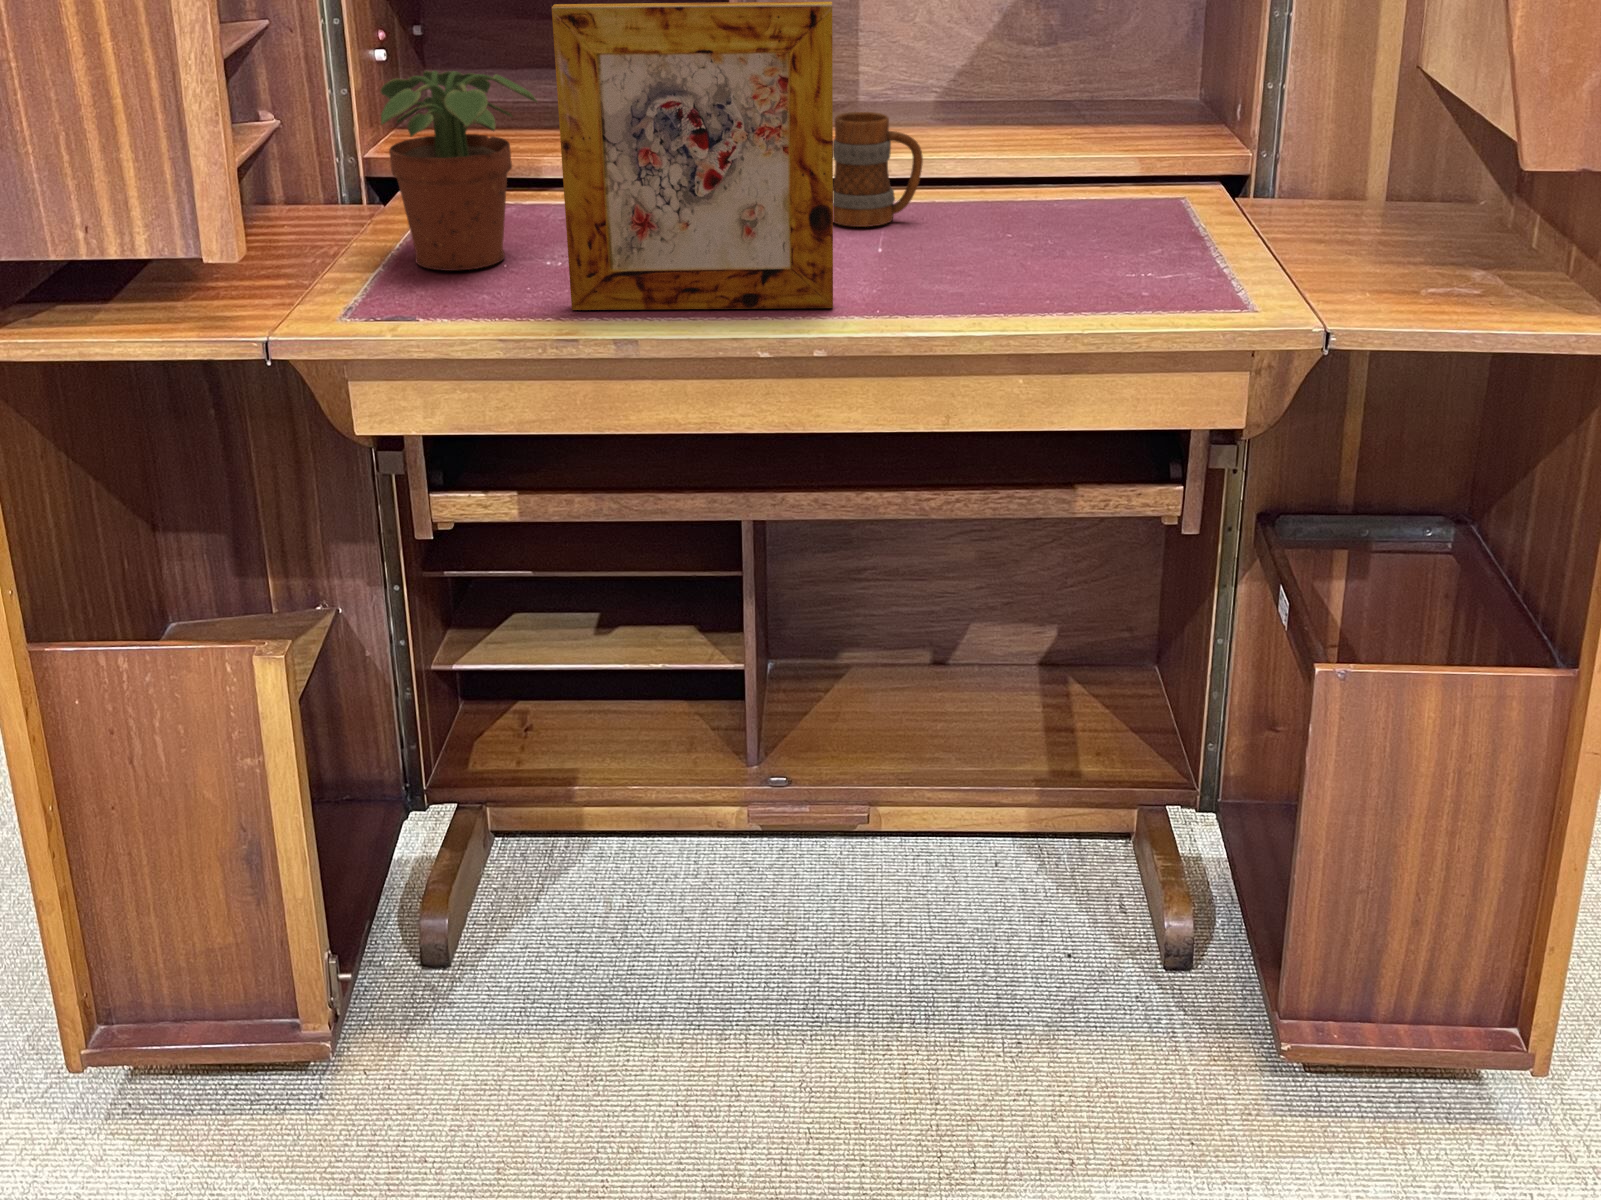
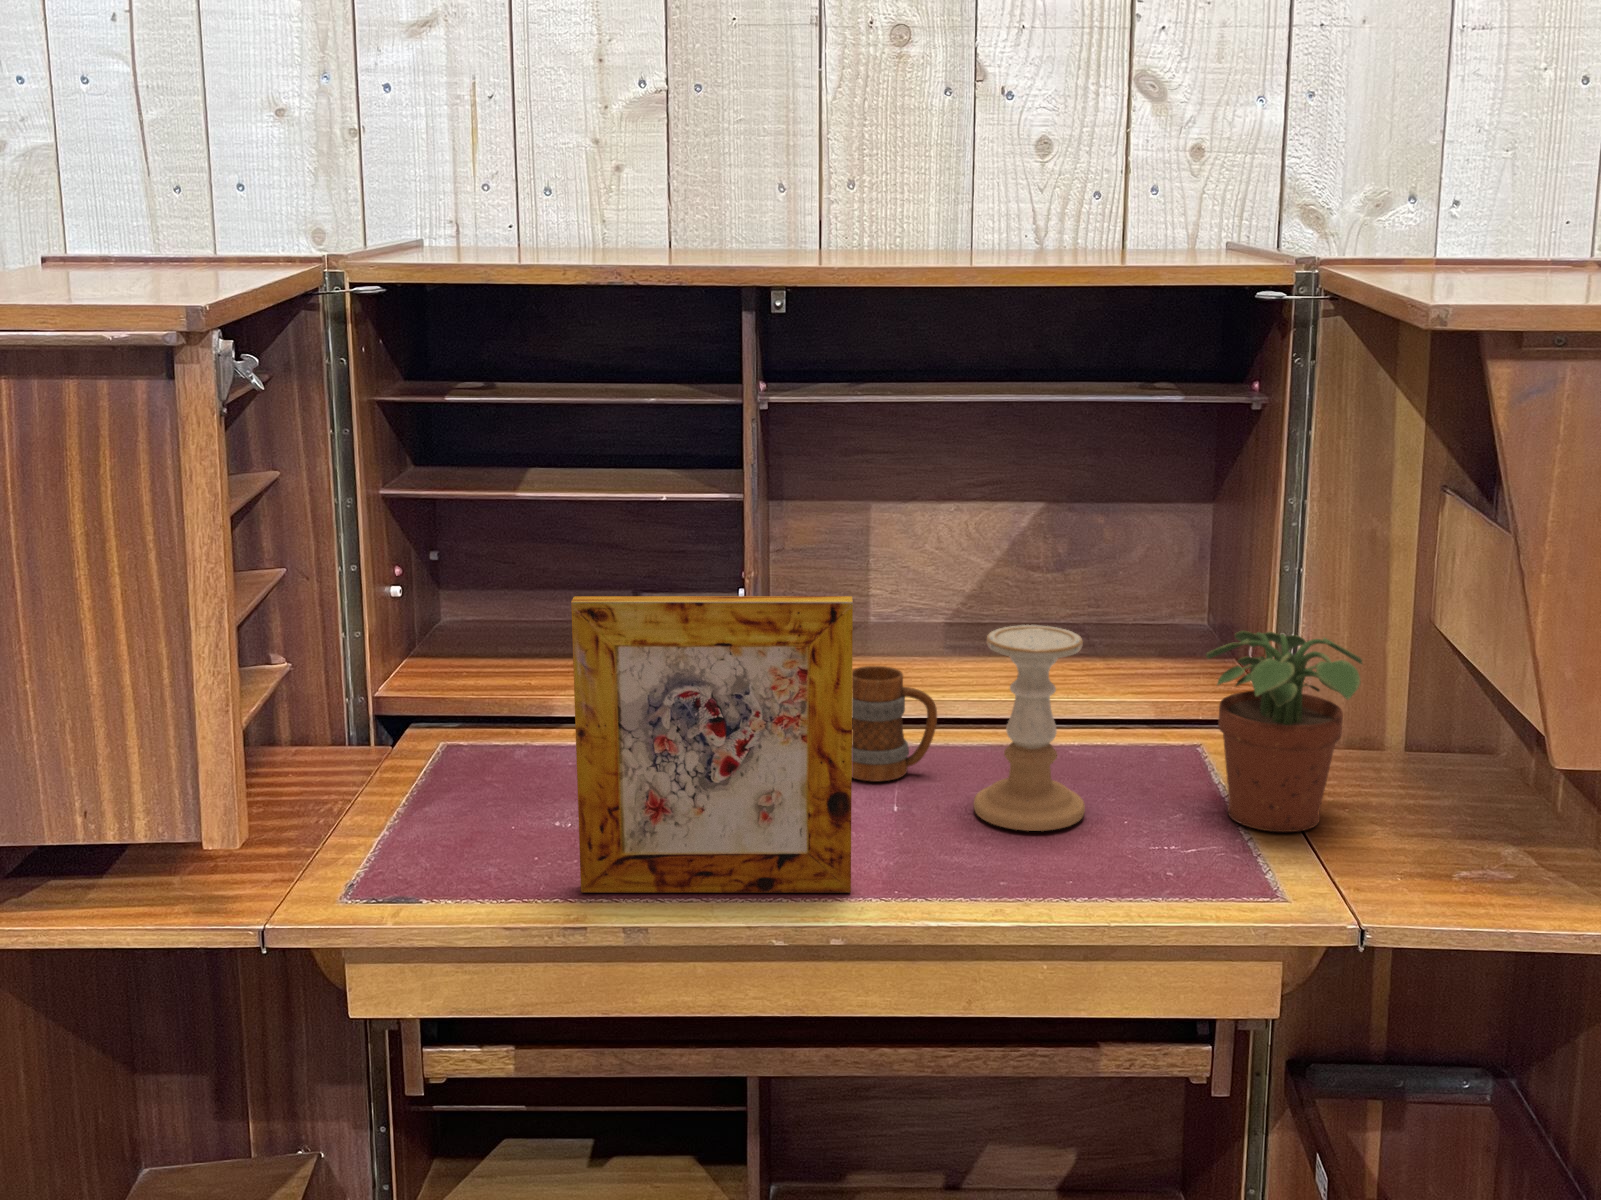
candle holder: none [957,58,1066,261] -> present [973,625,1085,831]
potted plant: present [381,71,537,271] -> present [1206,631,1362,832]

